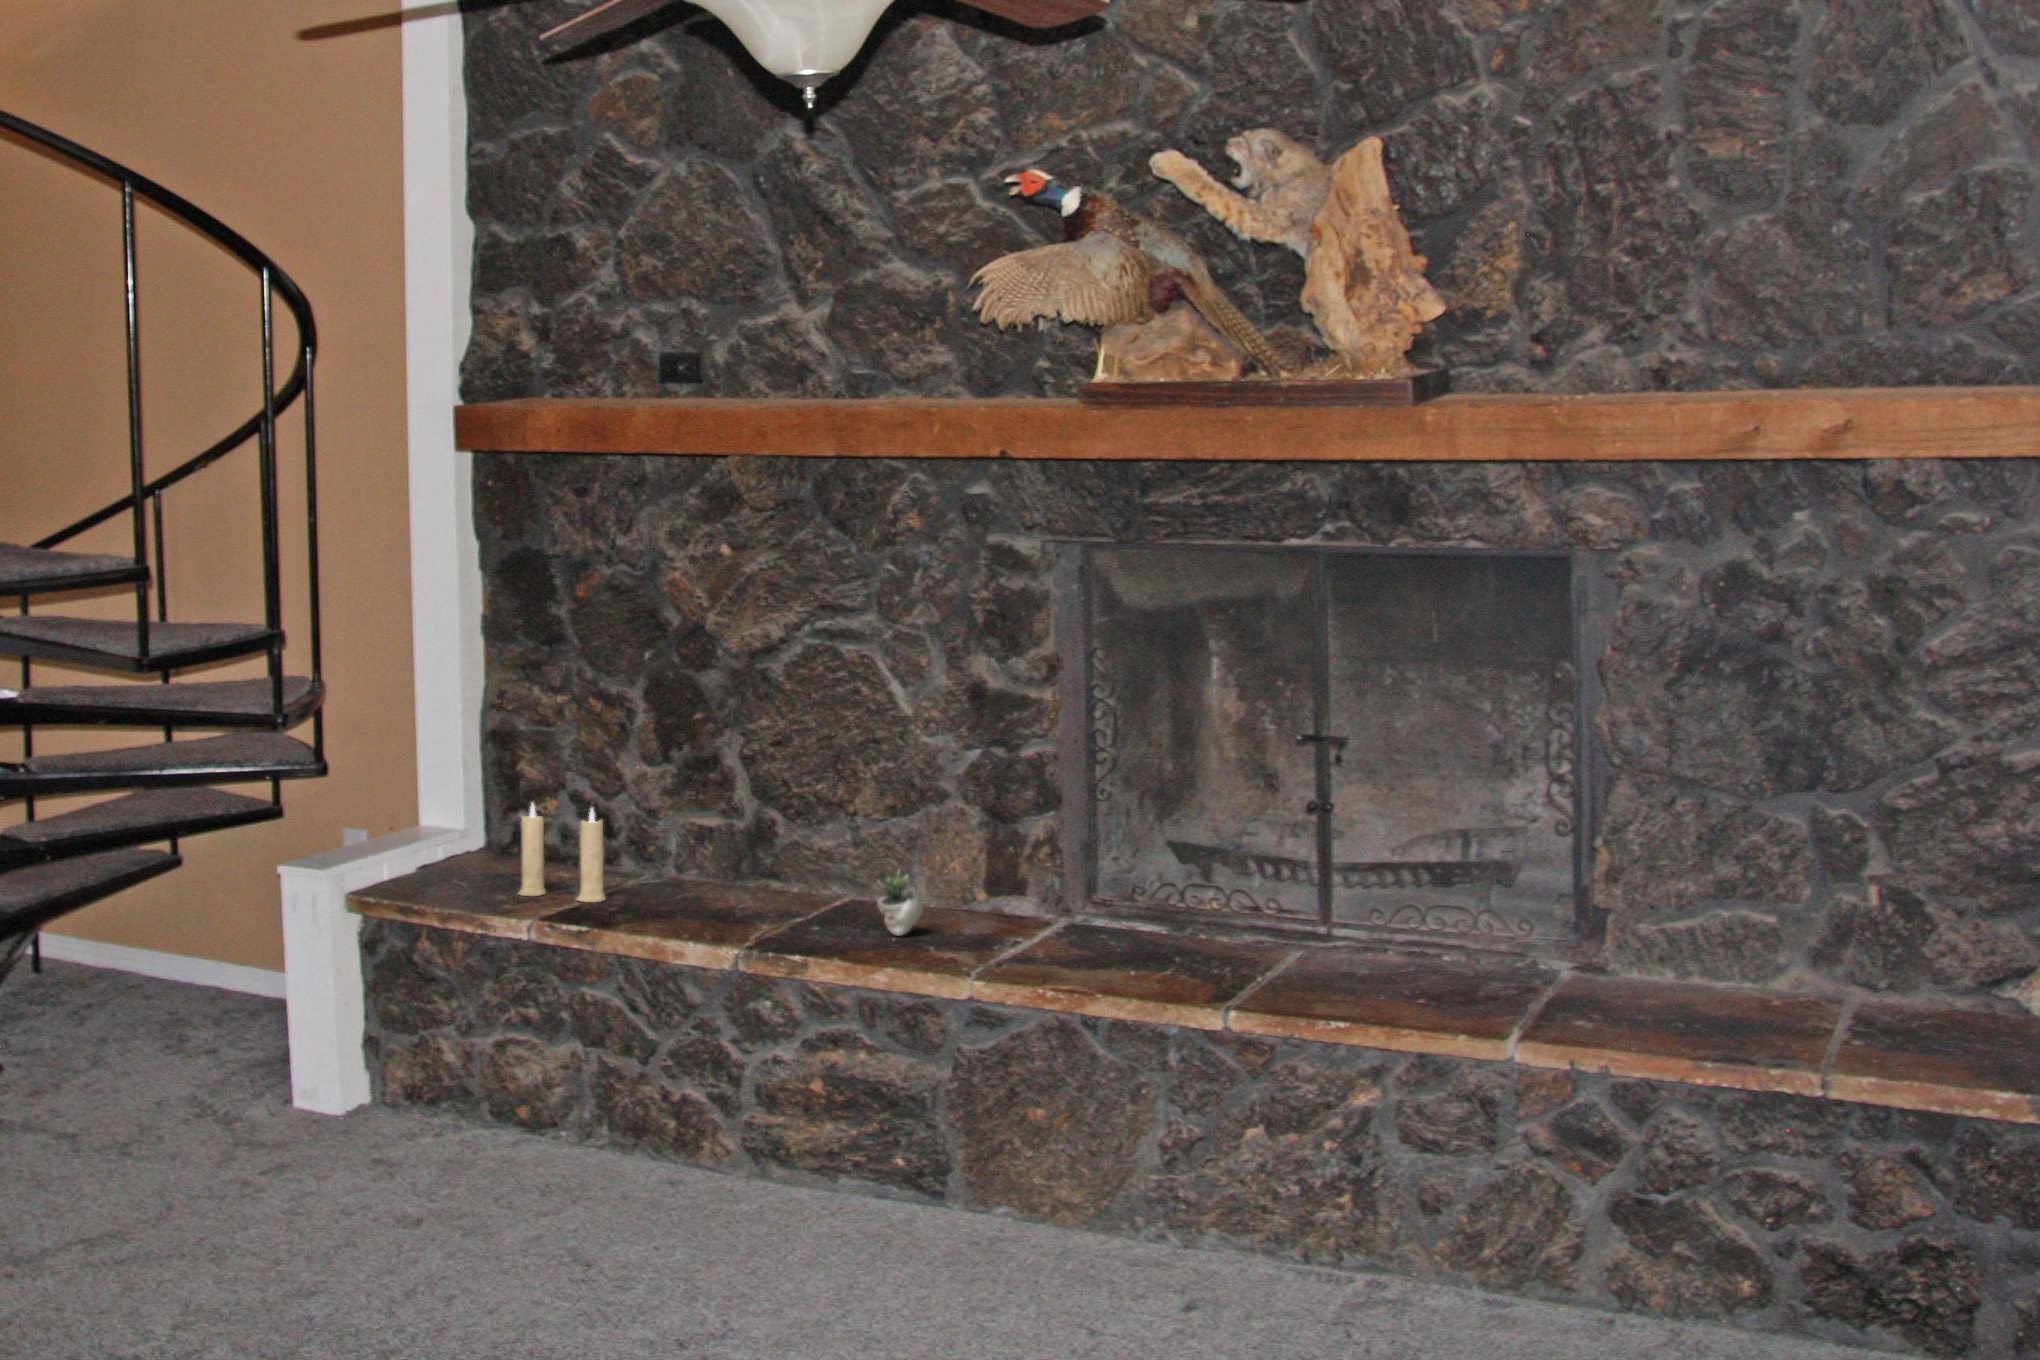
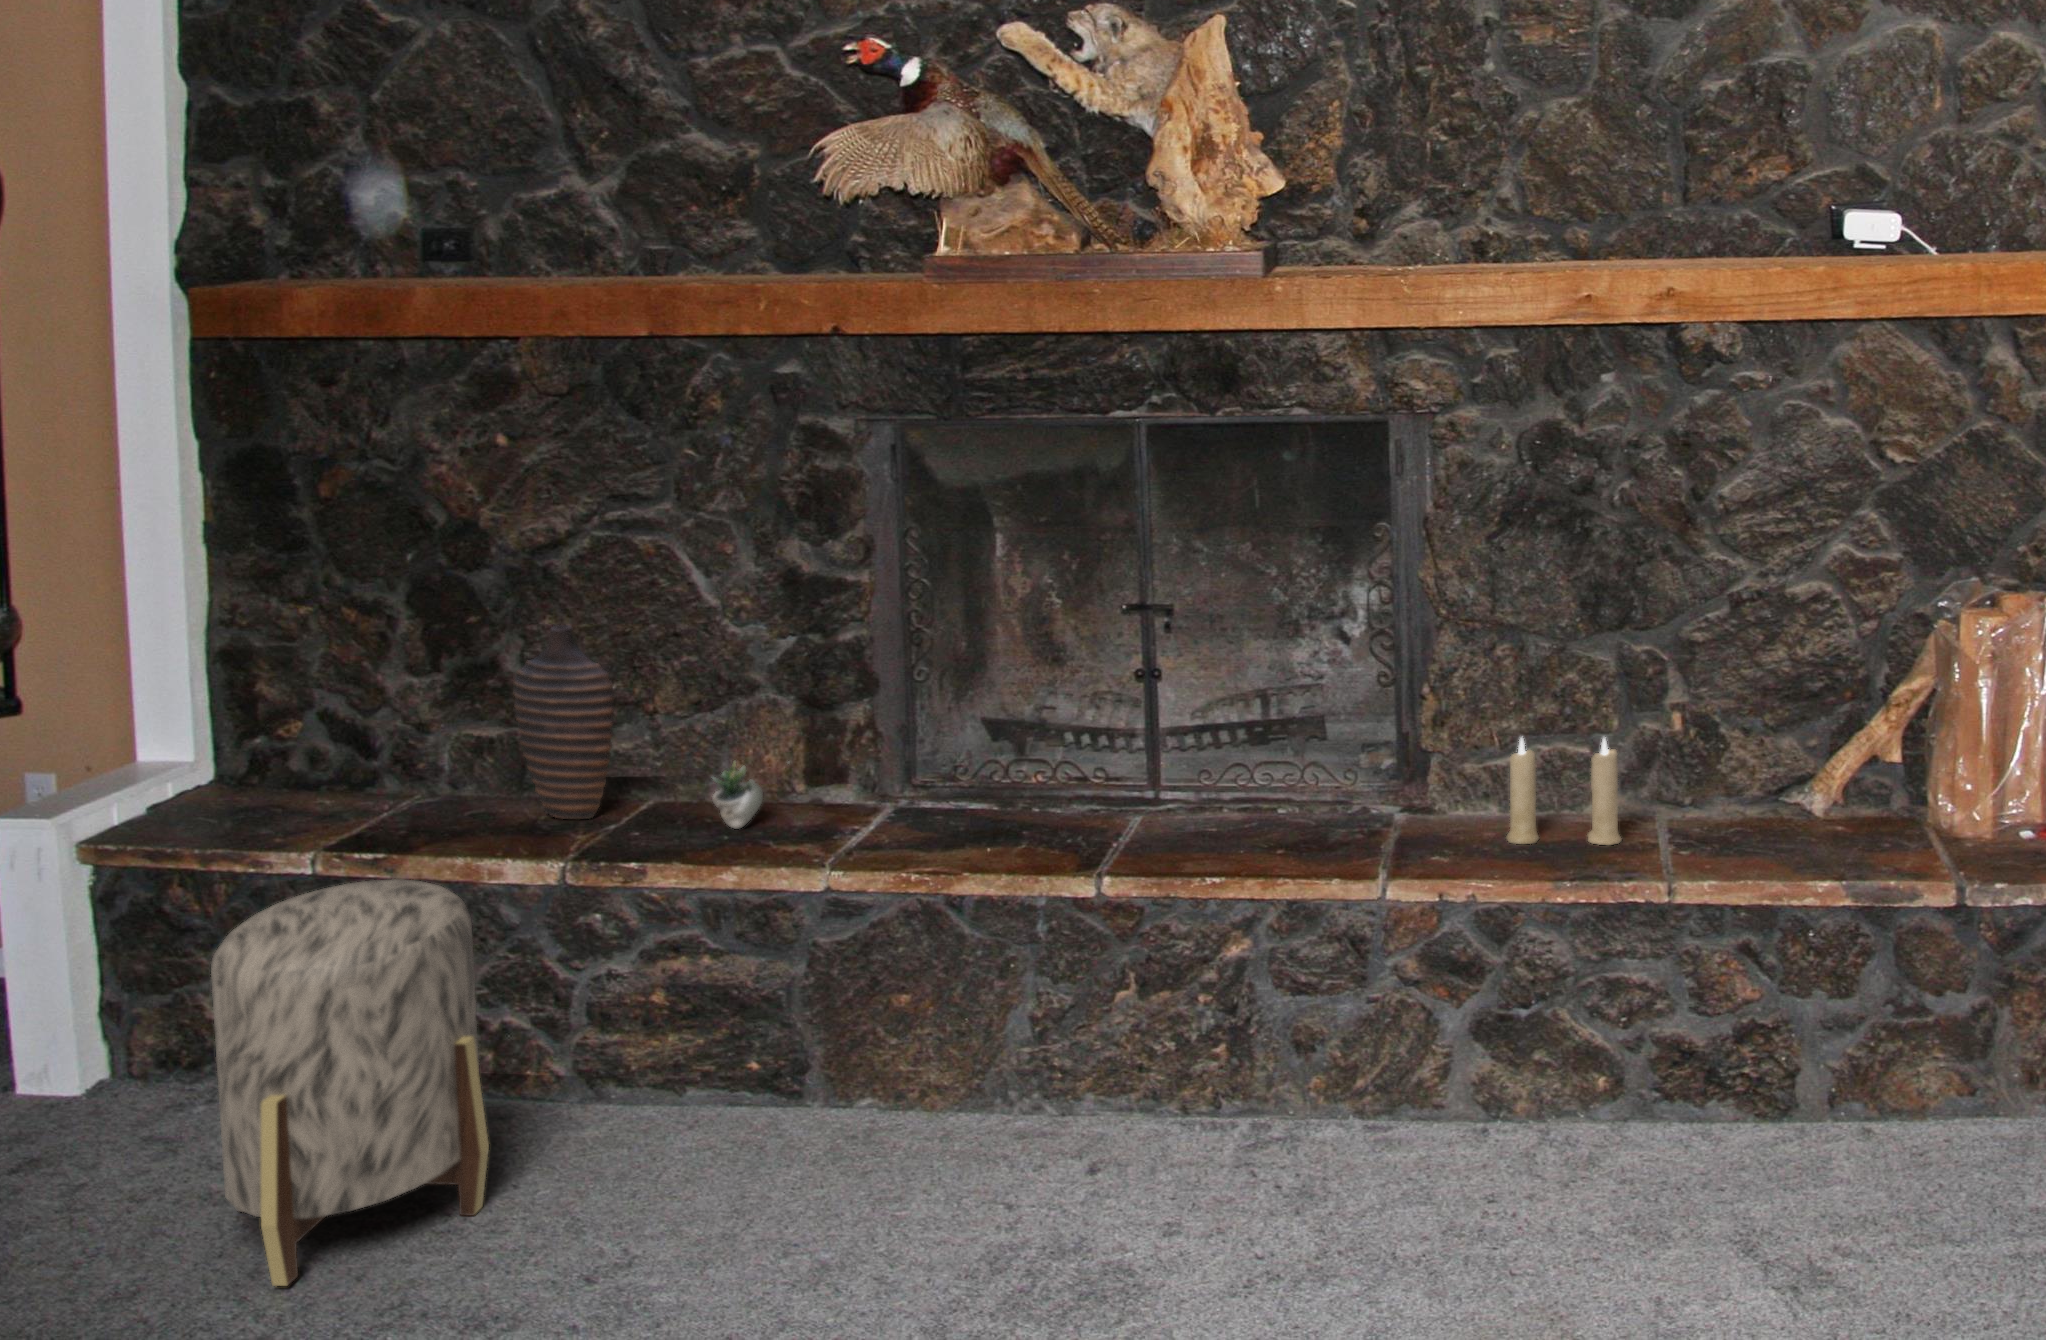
decorative vase: none [711,728,797,918] -> present [513,625,615,819]
candle: present [518,803,606,902] -> present [1506,738,1621,845]
ottoman: none [465,926,669,1247] -> present [211,879,489,1286]

